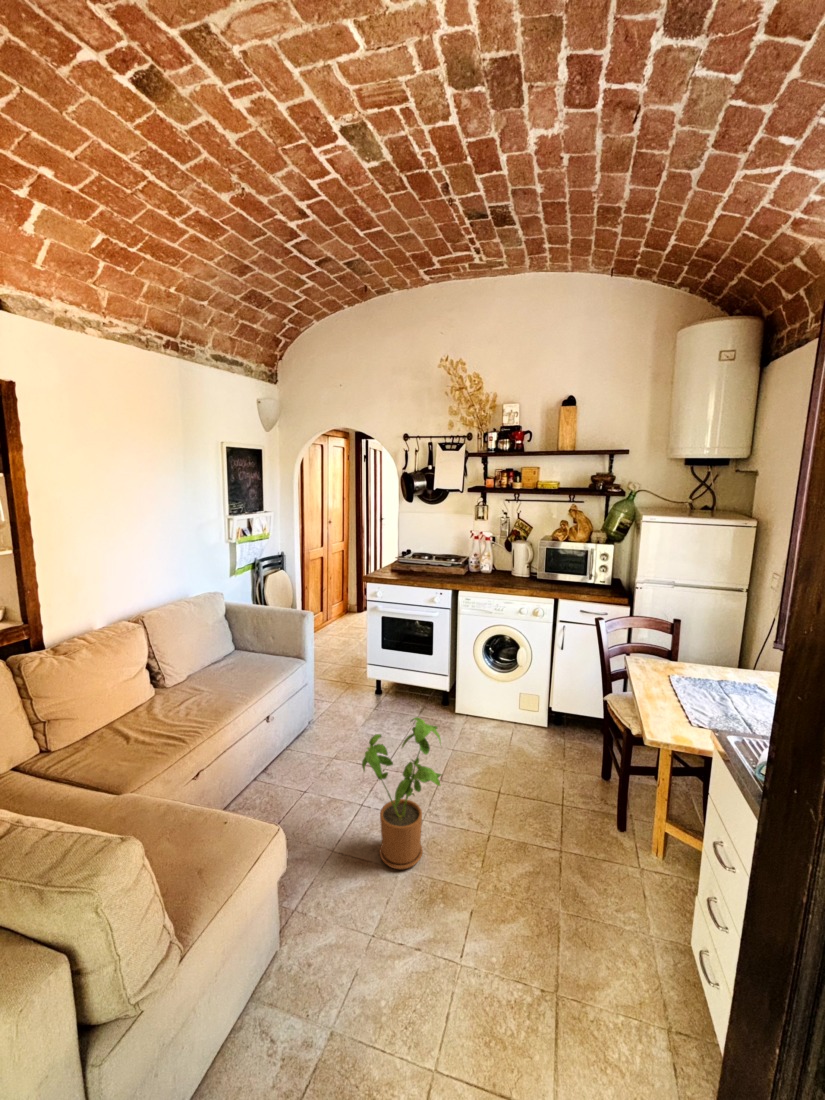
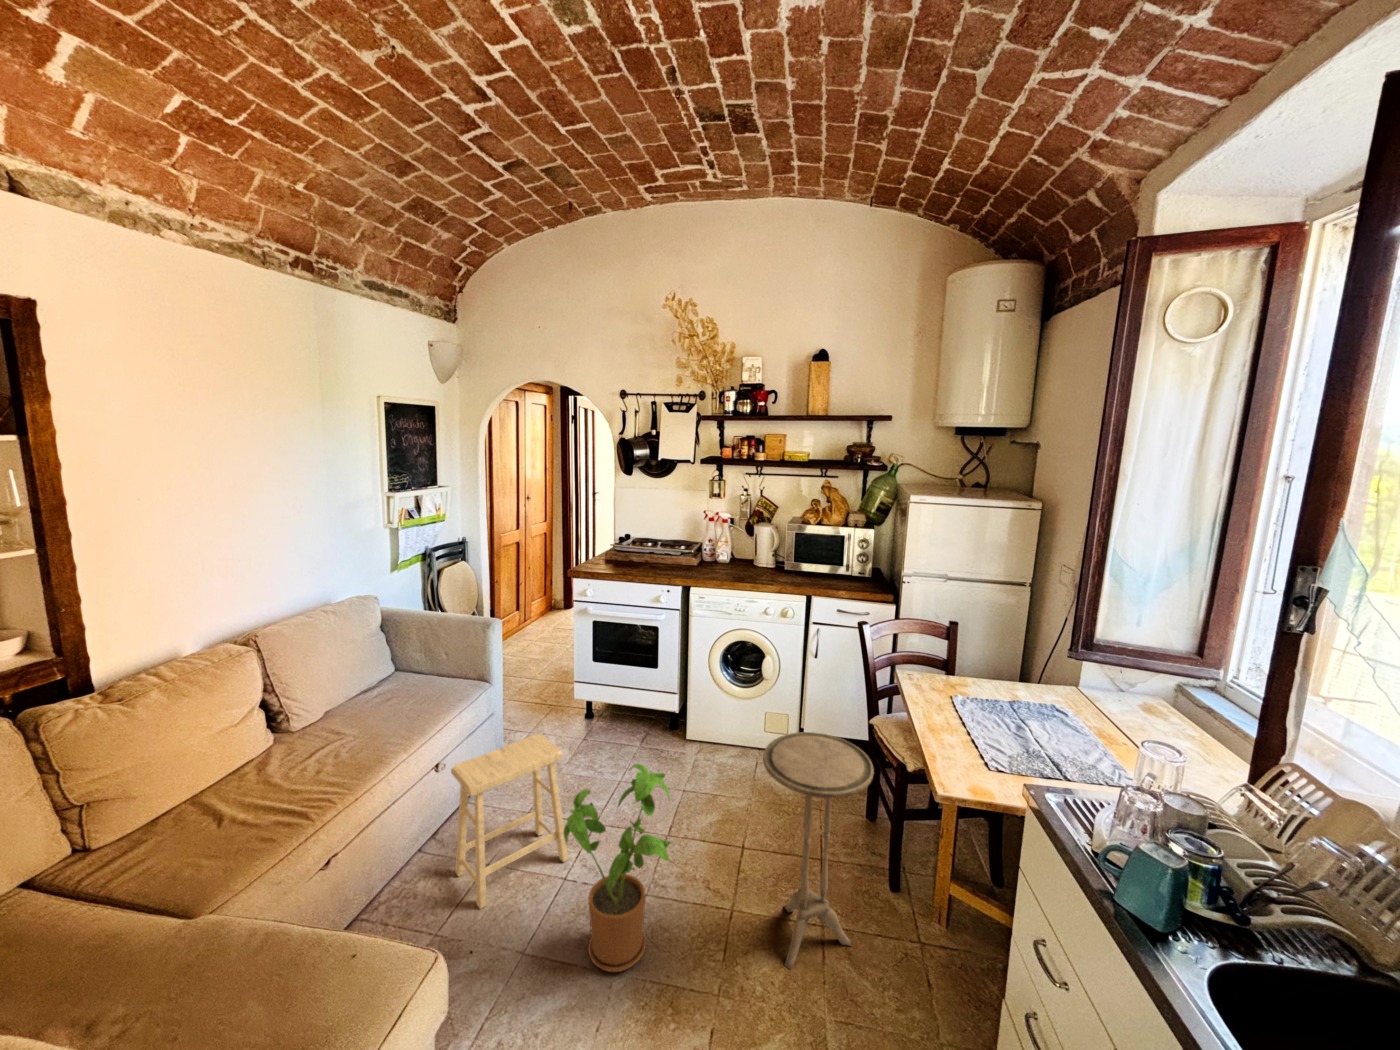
footstool: none [280,697,364,821] -> present [451,734,568,909]
side table: none [513,699,601,879] -> present [763,732,874,969]

